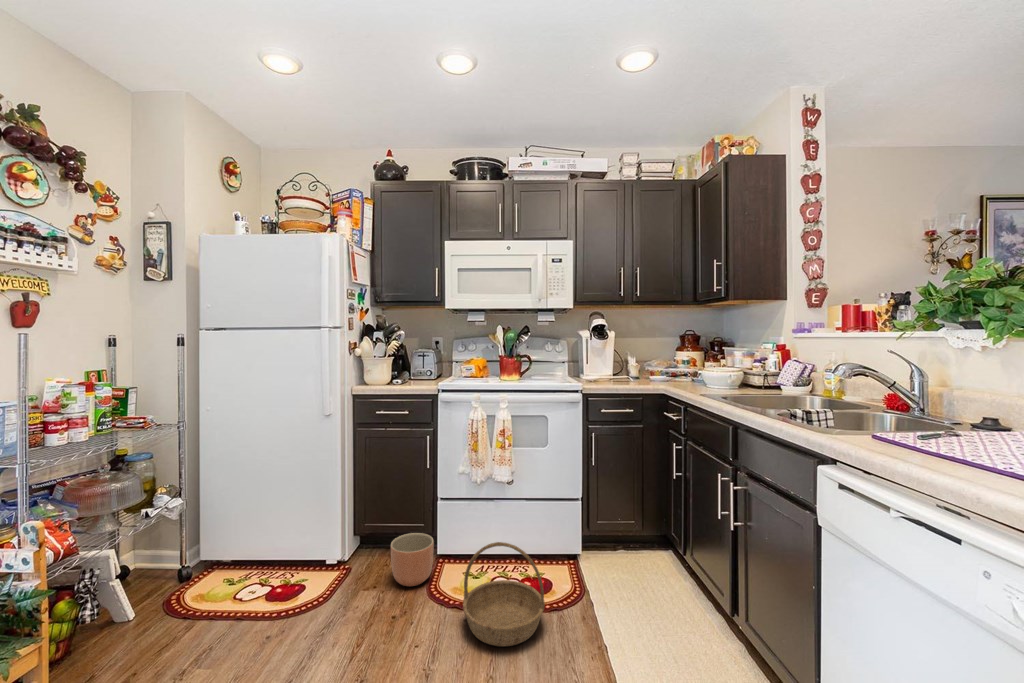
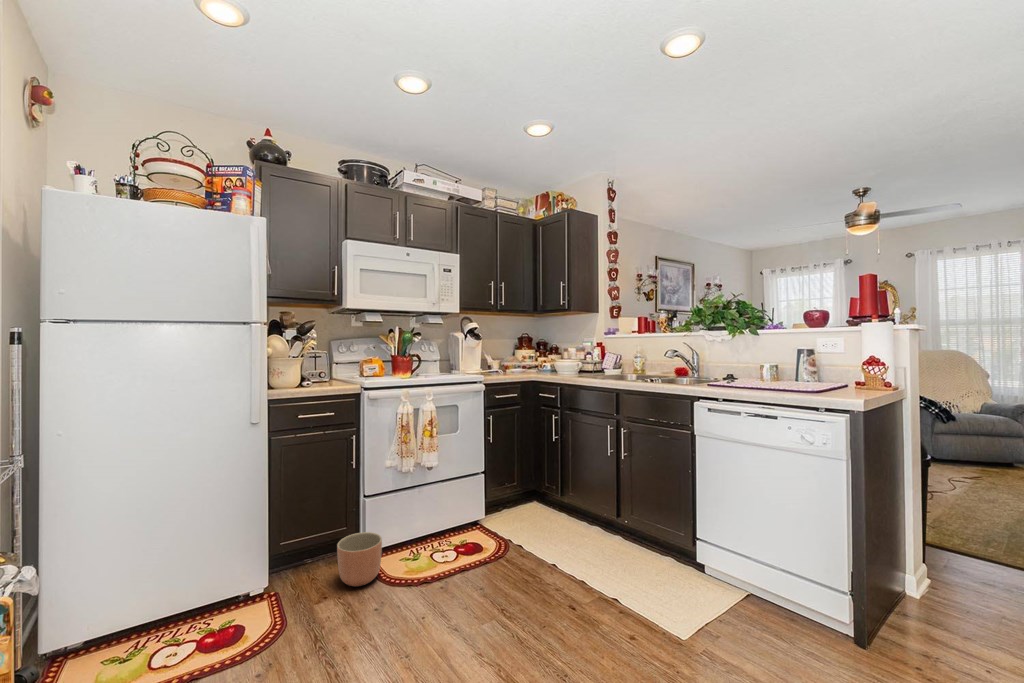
basket: present [463,542,545,646] -> none [442,508,511,595]

